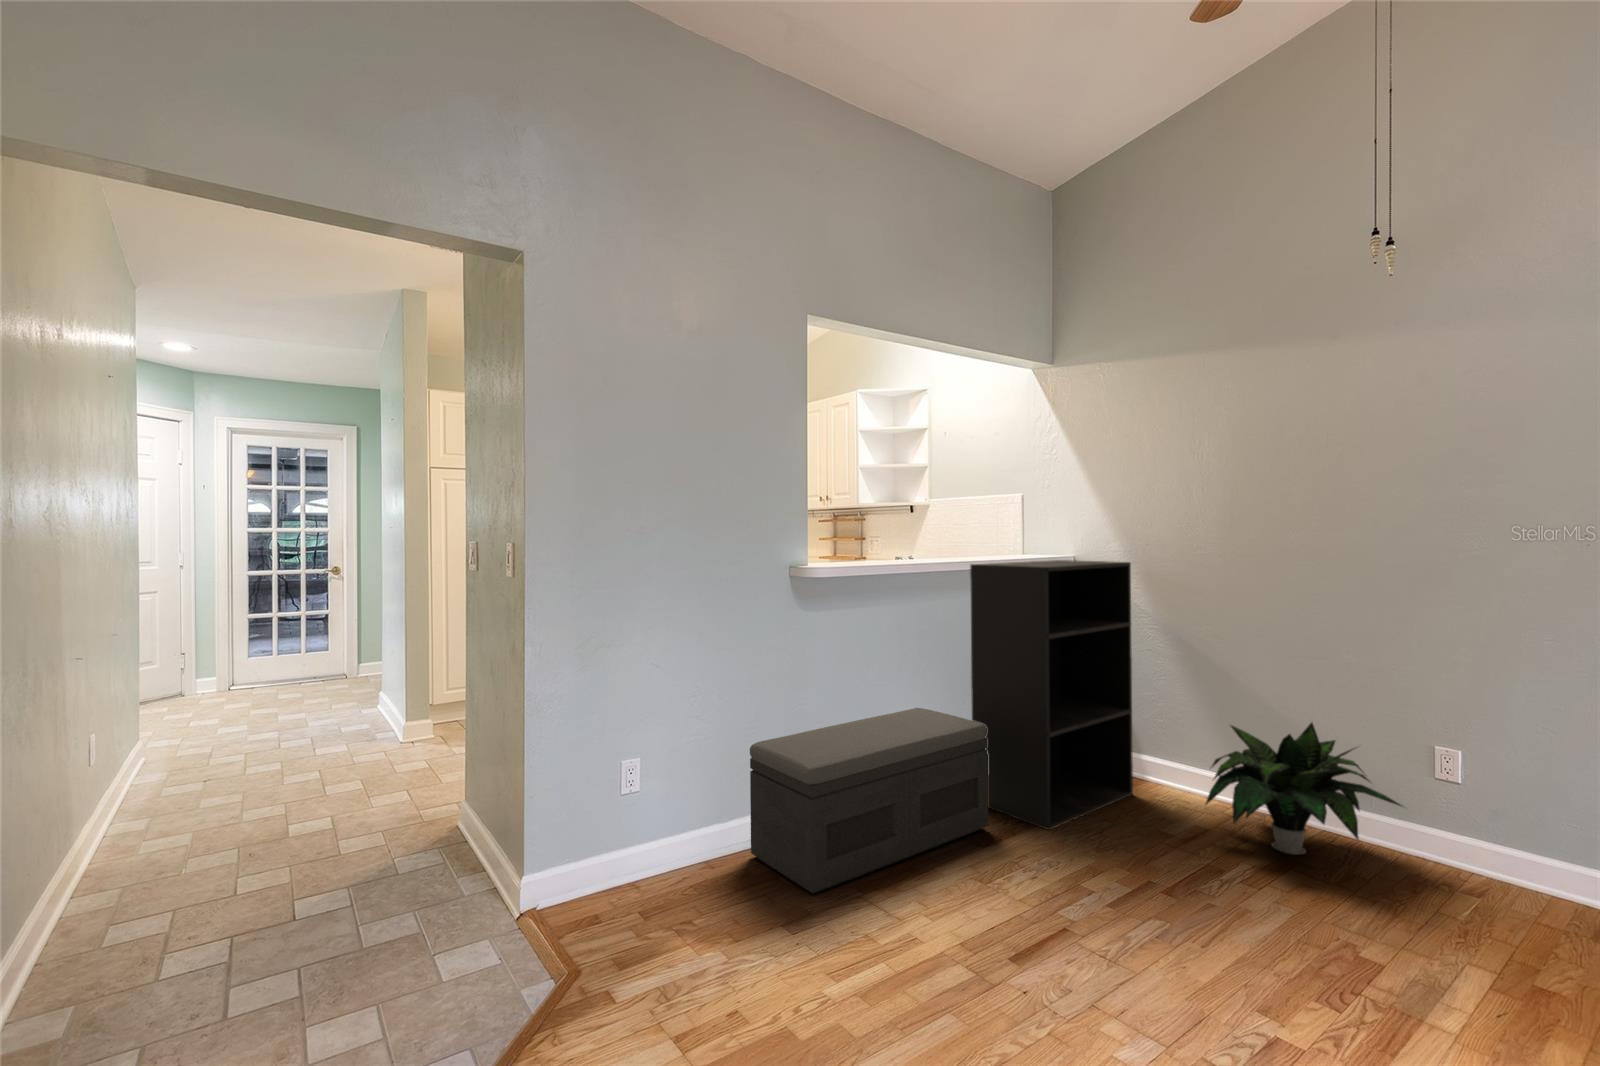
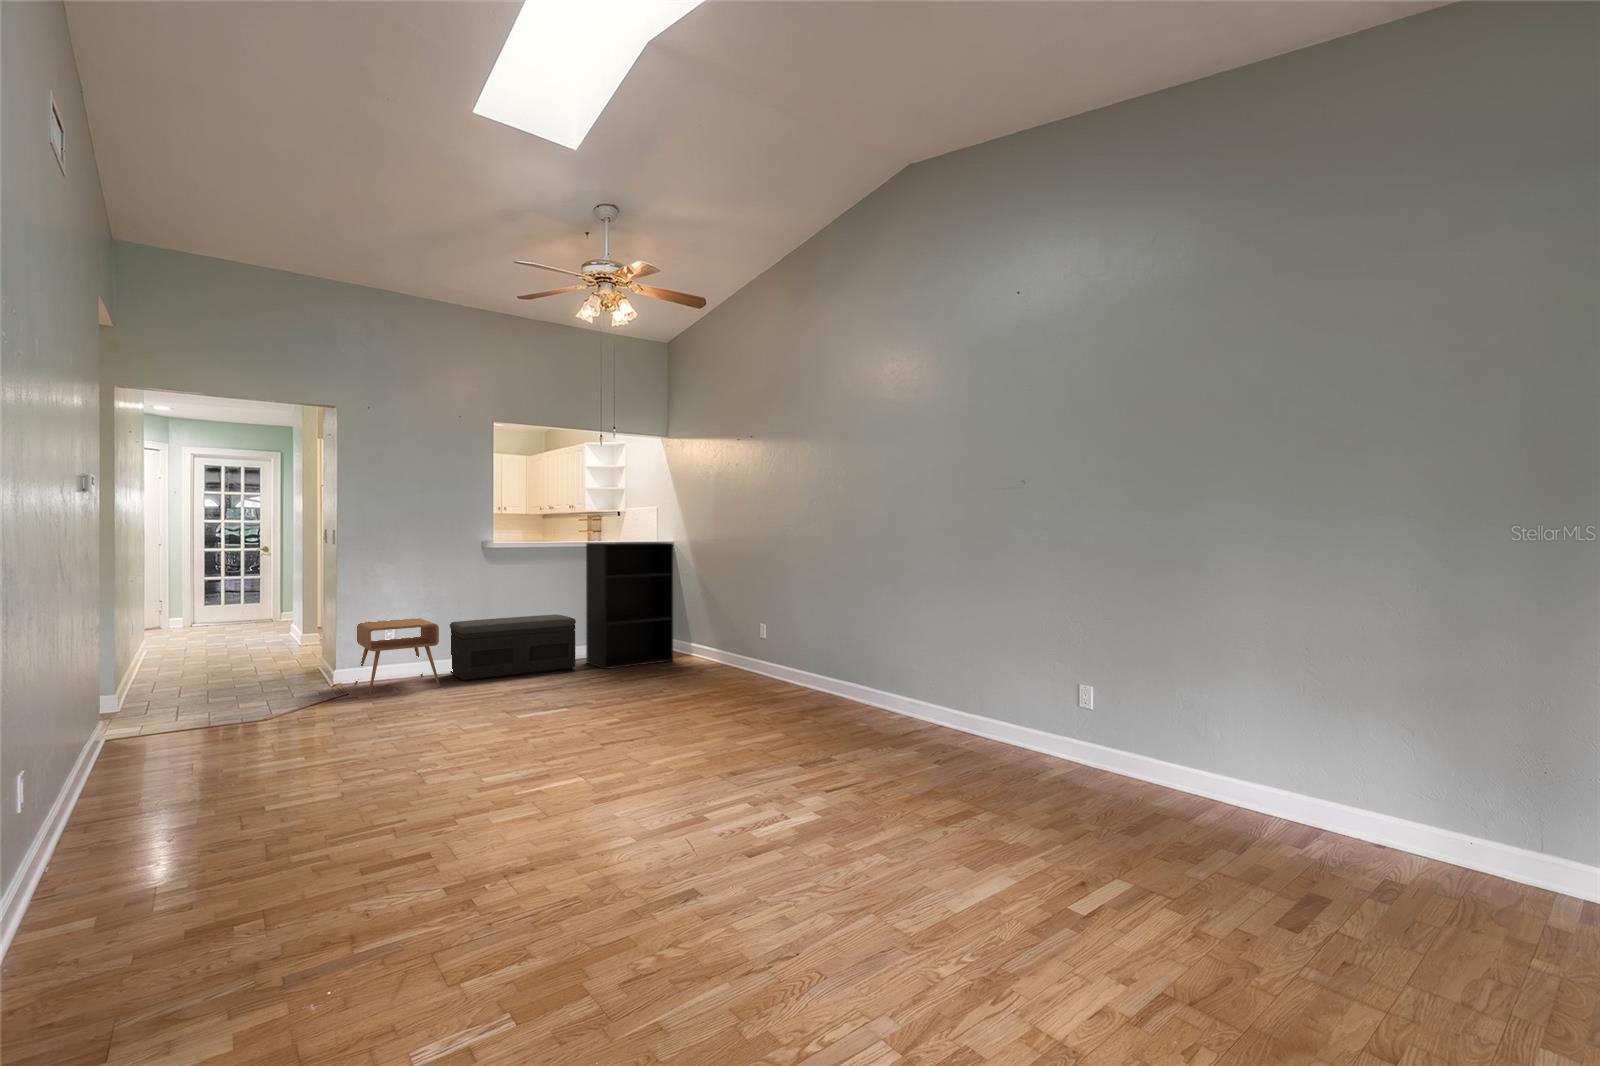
potted plant: present [1205,723,1401,855] -> none [666,614,740,674]
side table: none [571,742,791,999] -> present [355,618,441,696]

